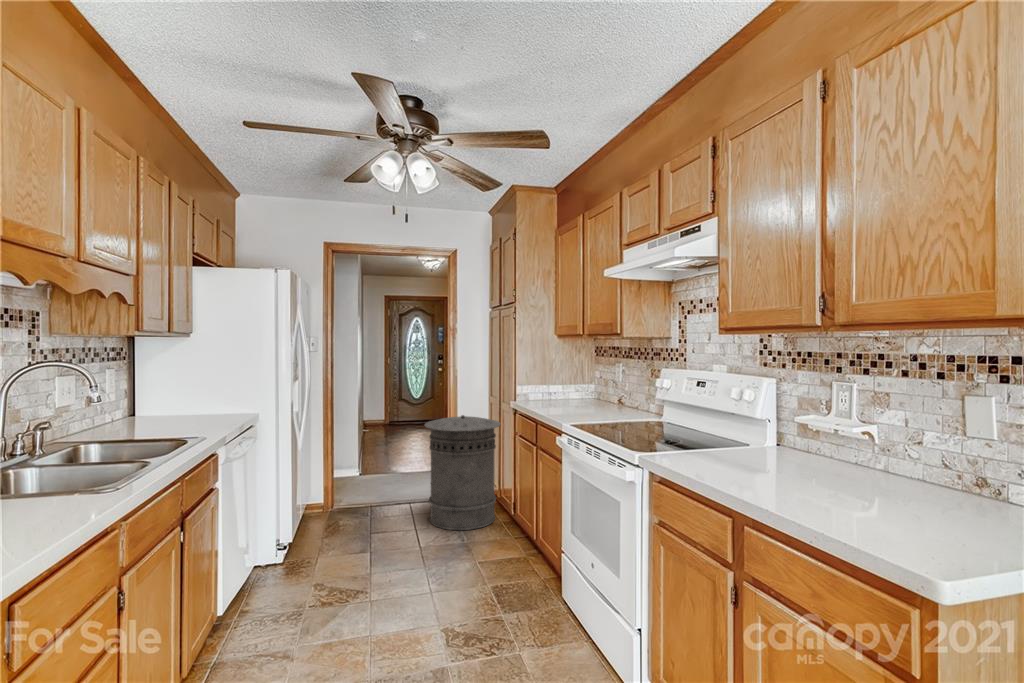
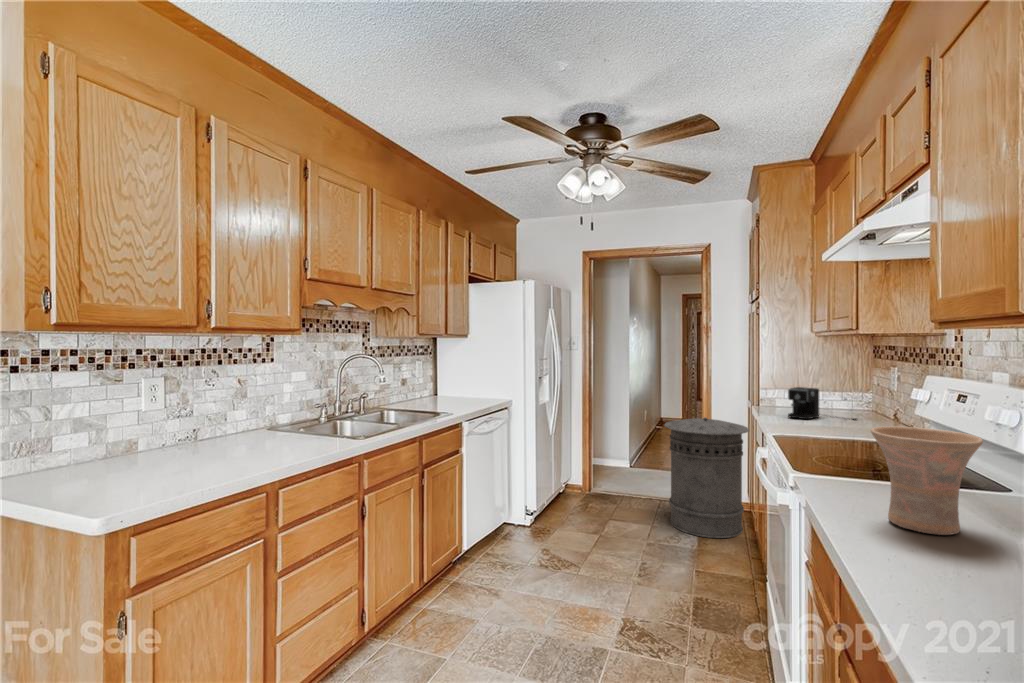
coffee maker: none [550,382,596,409] -> present [788,387,857,420]
vase: none [723,406,792,481] -> present [871,426,983,535]

